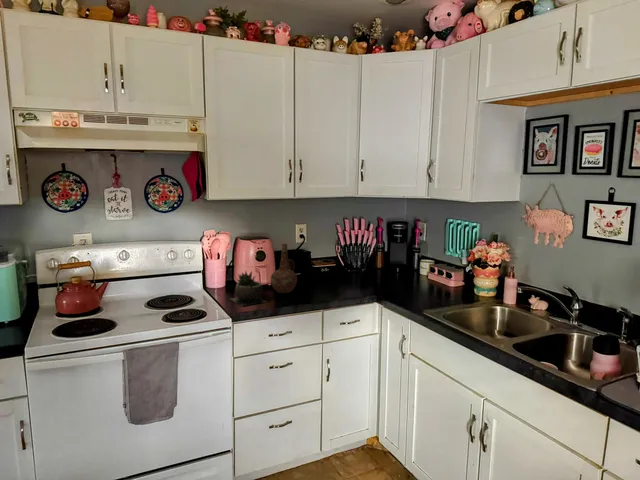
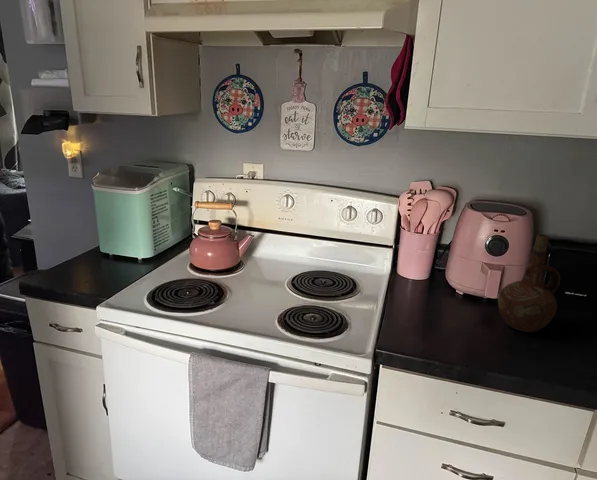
succulent plant: present [231,272,267,306] -> none [408,270,468,341]

